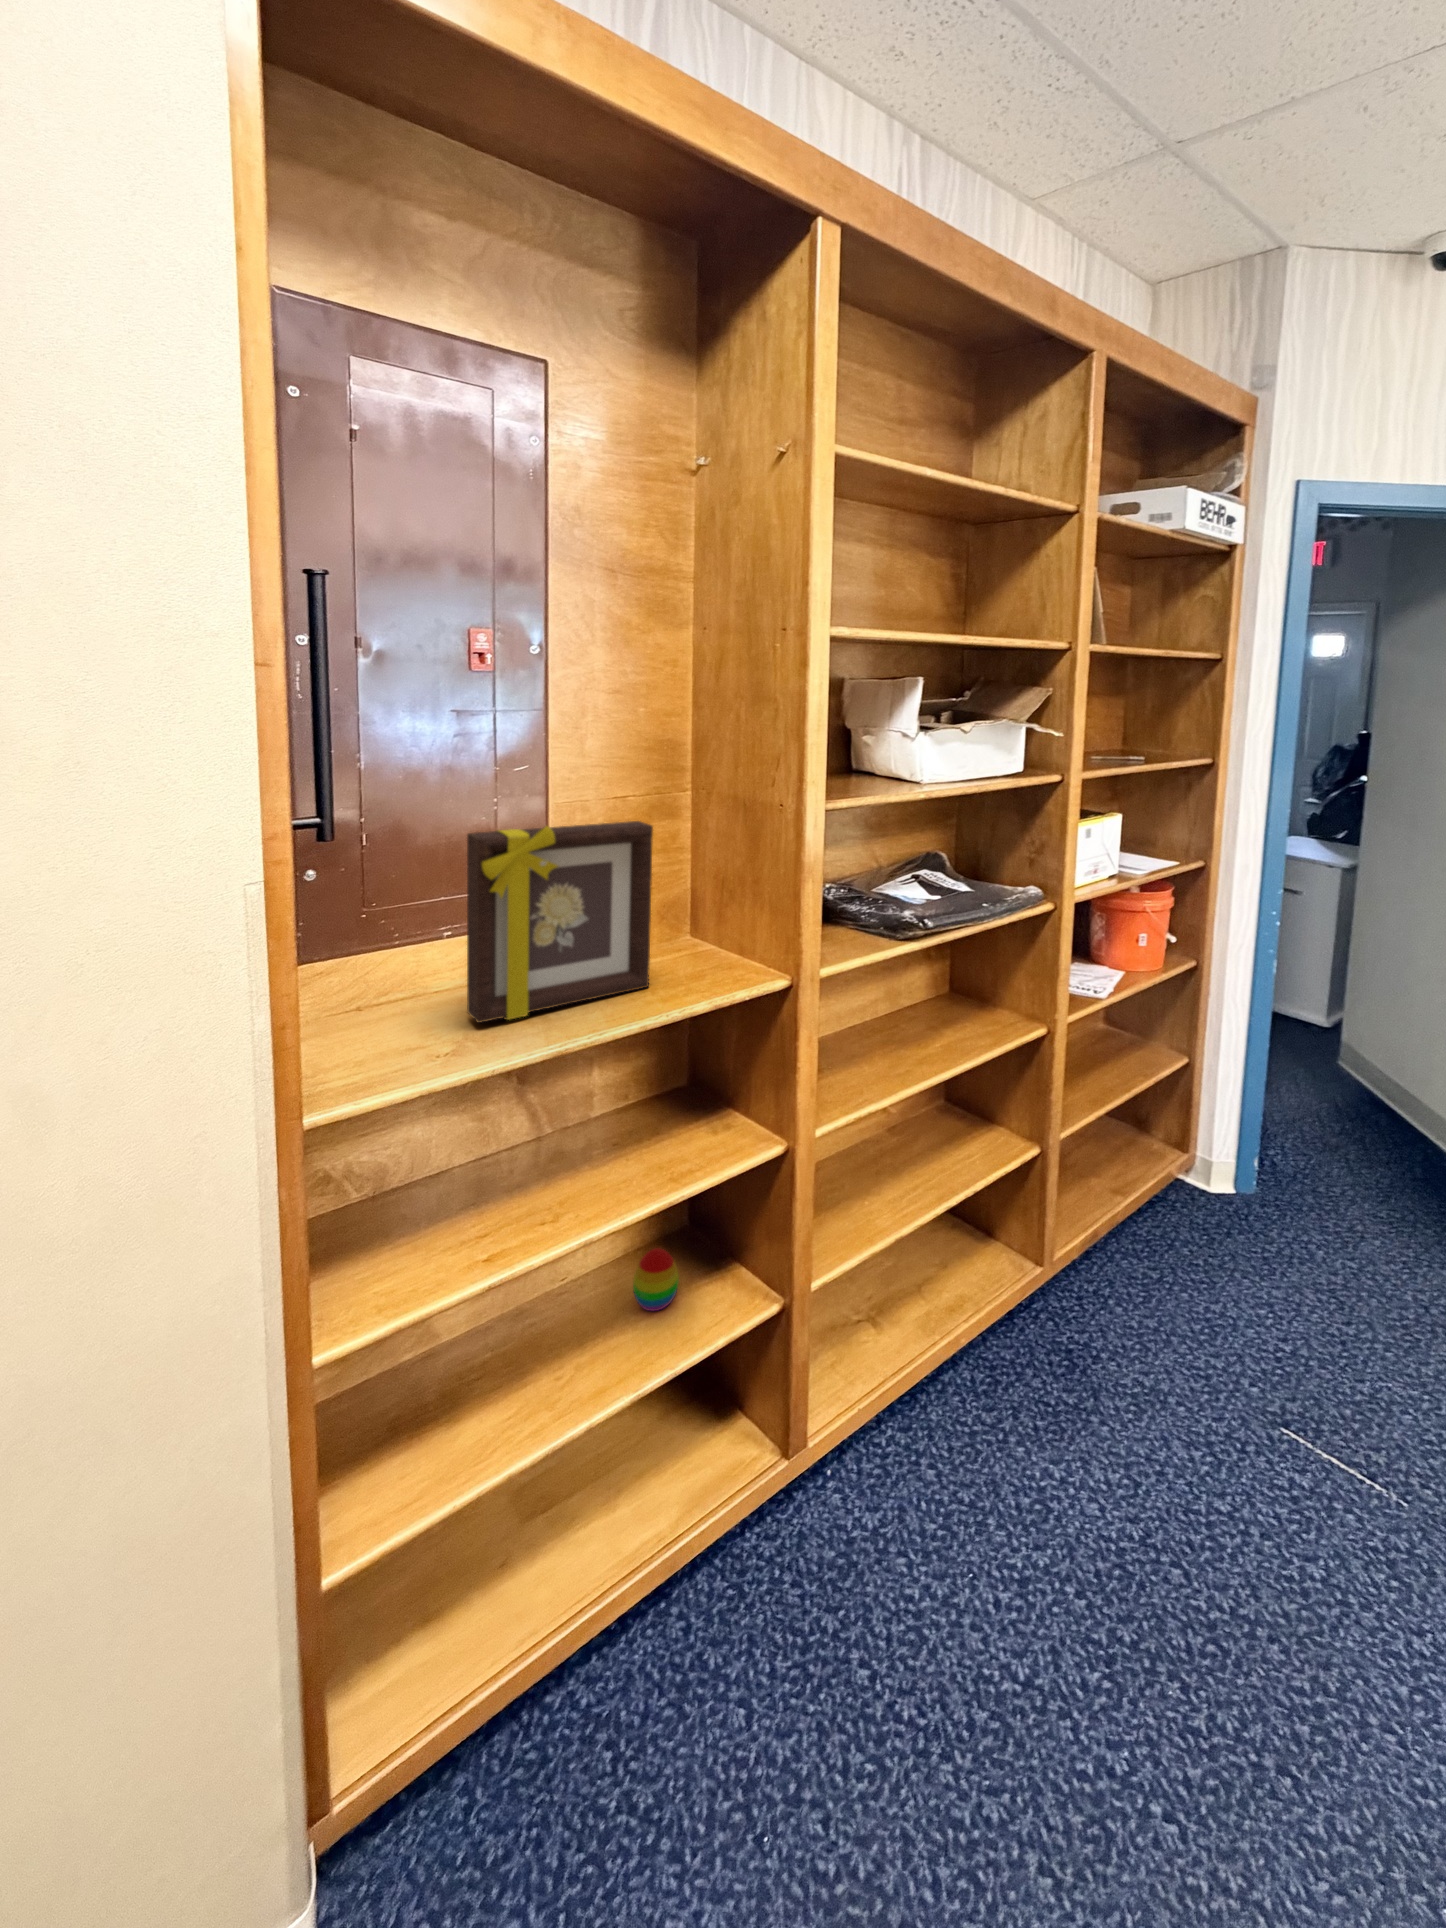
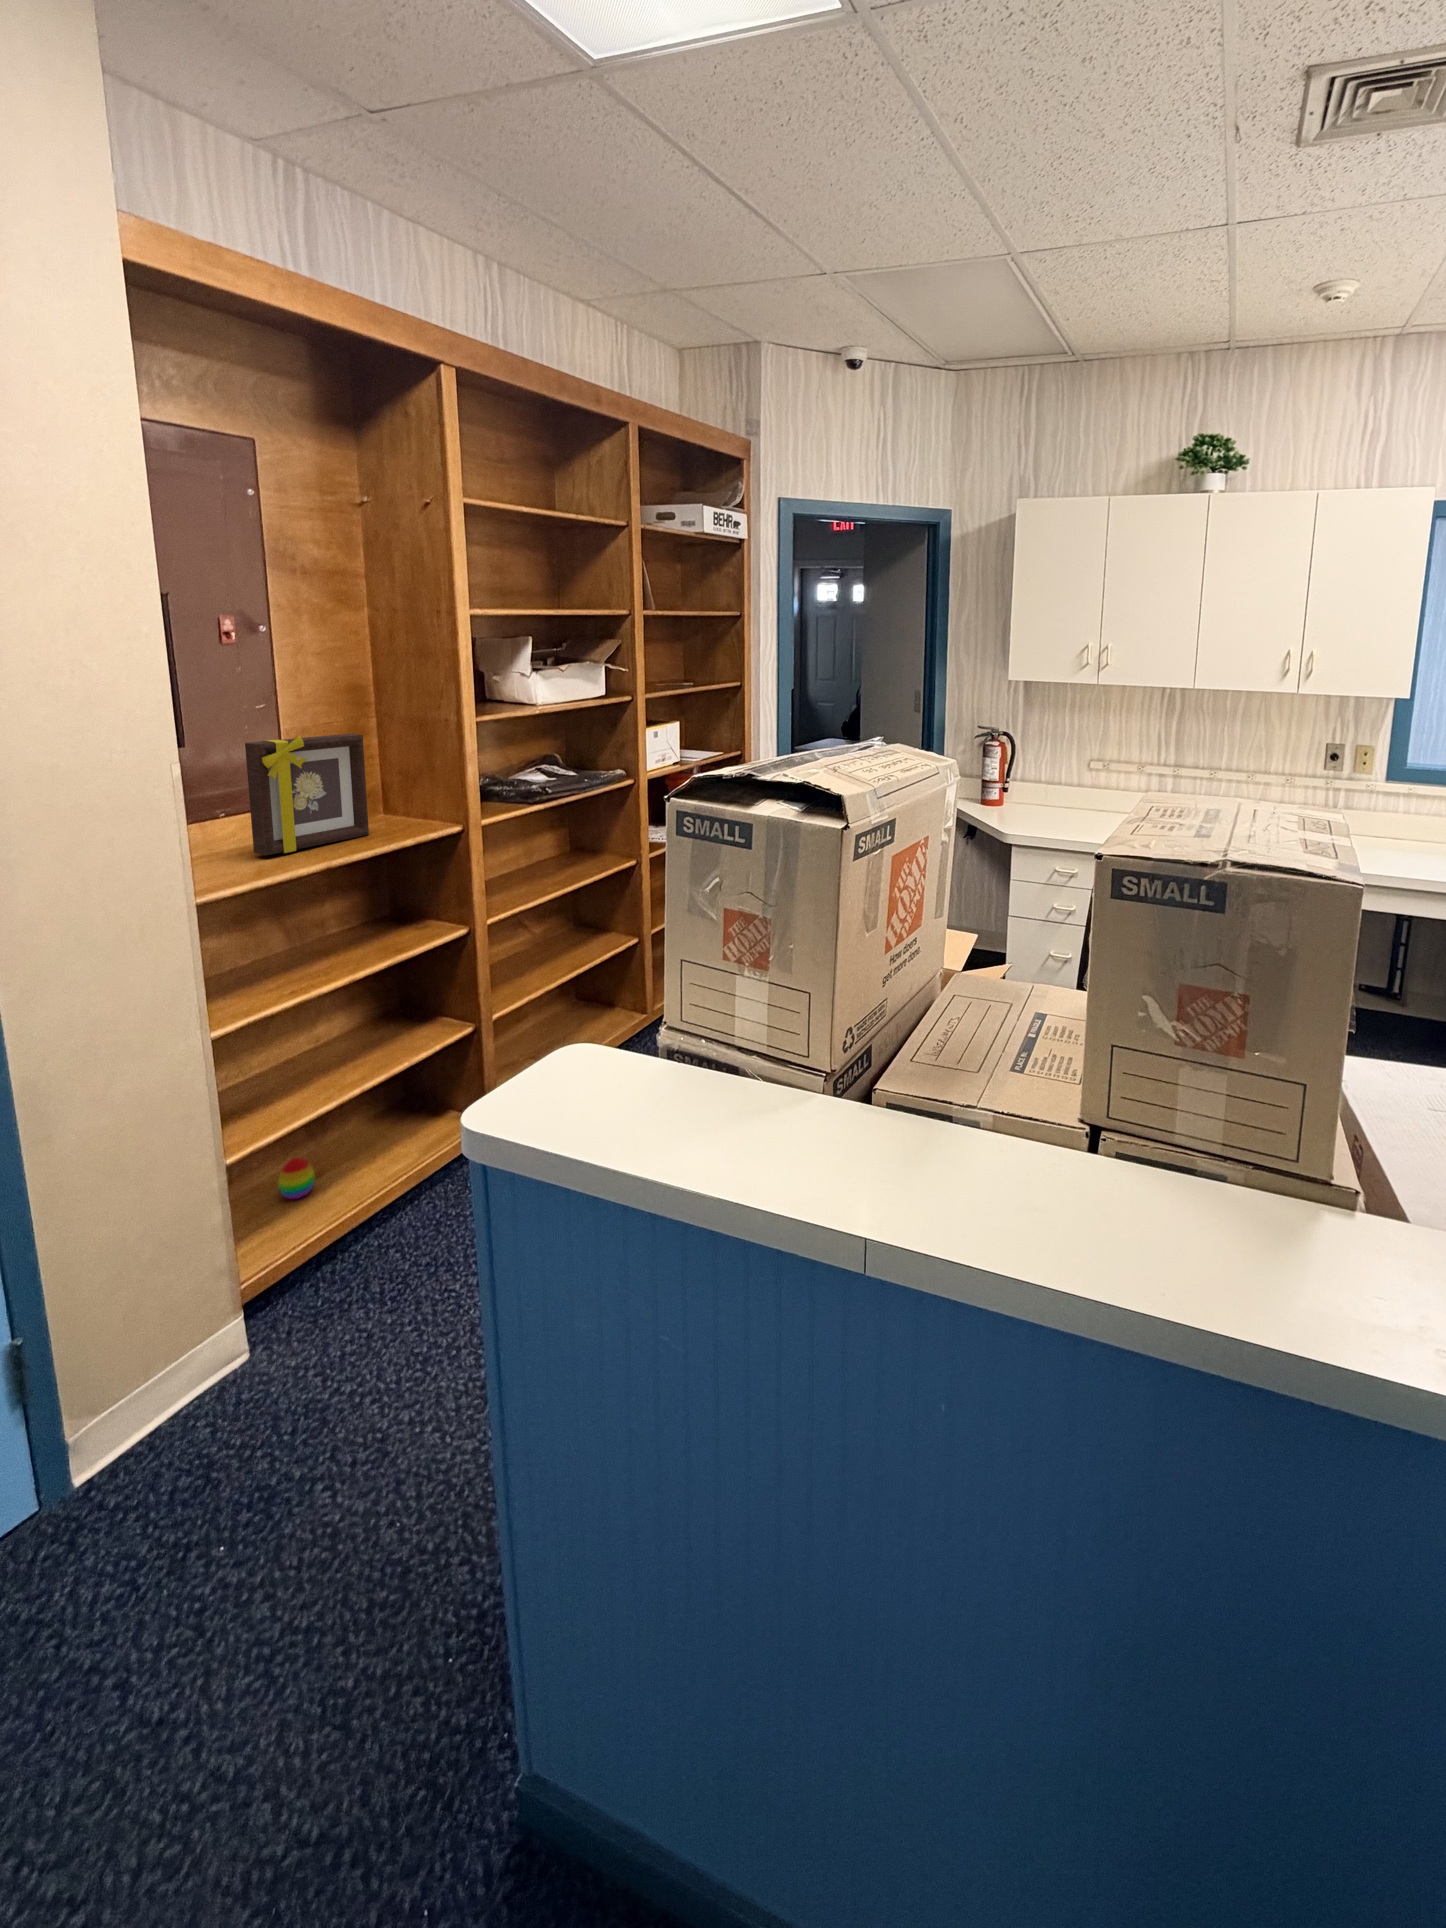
decorative egg: present [633,1248,679,1311] -> present [278,1158,315,1199]

